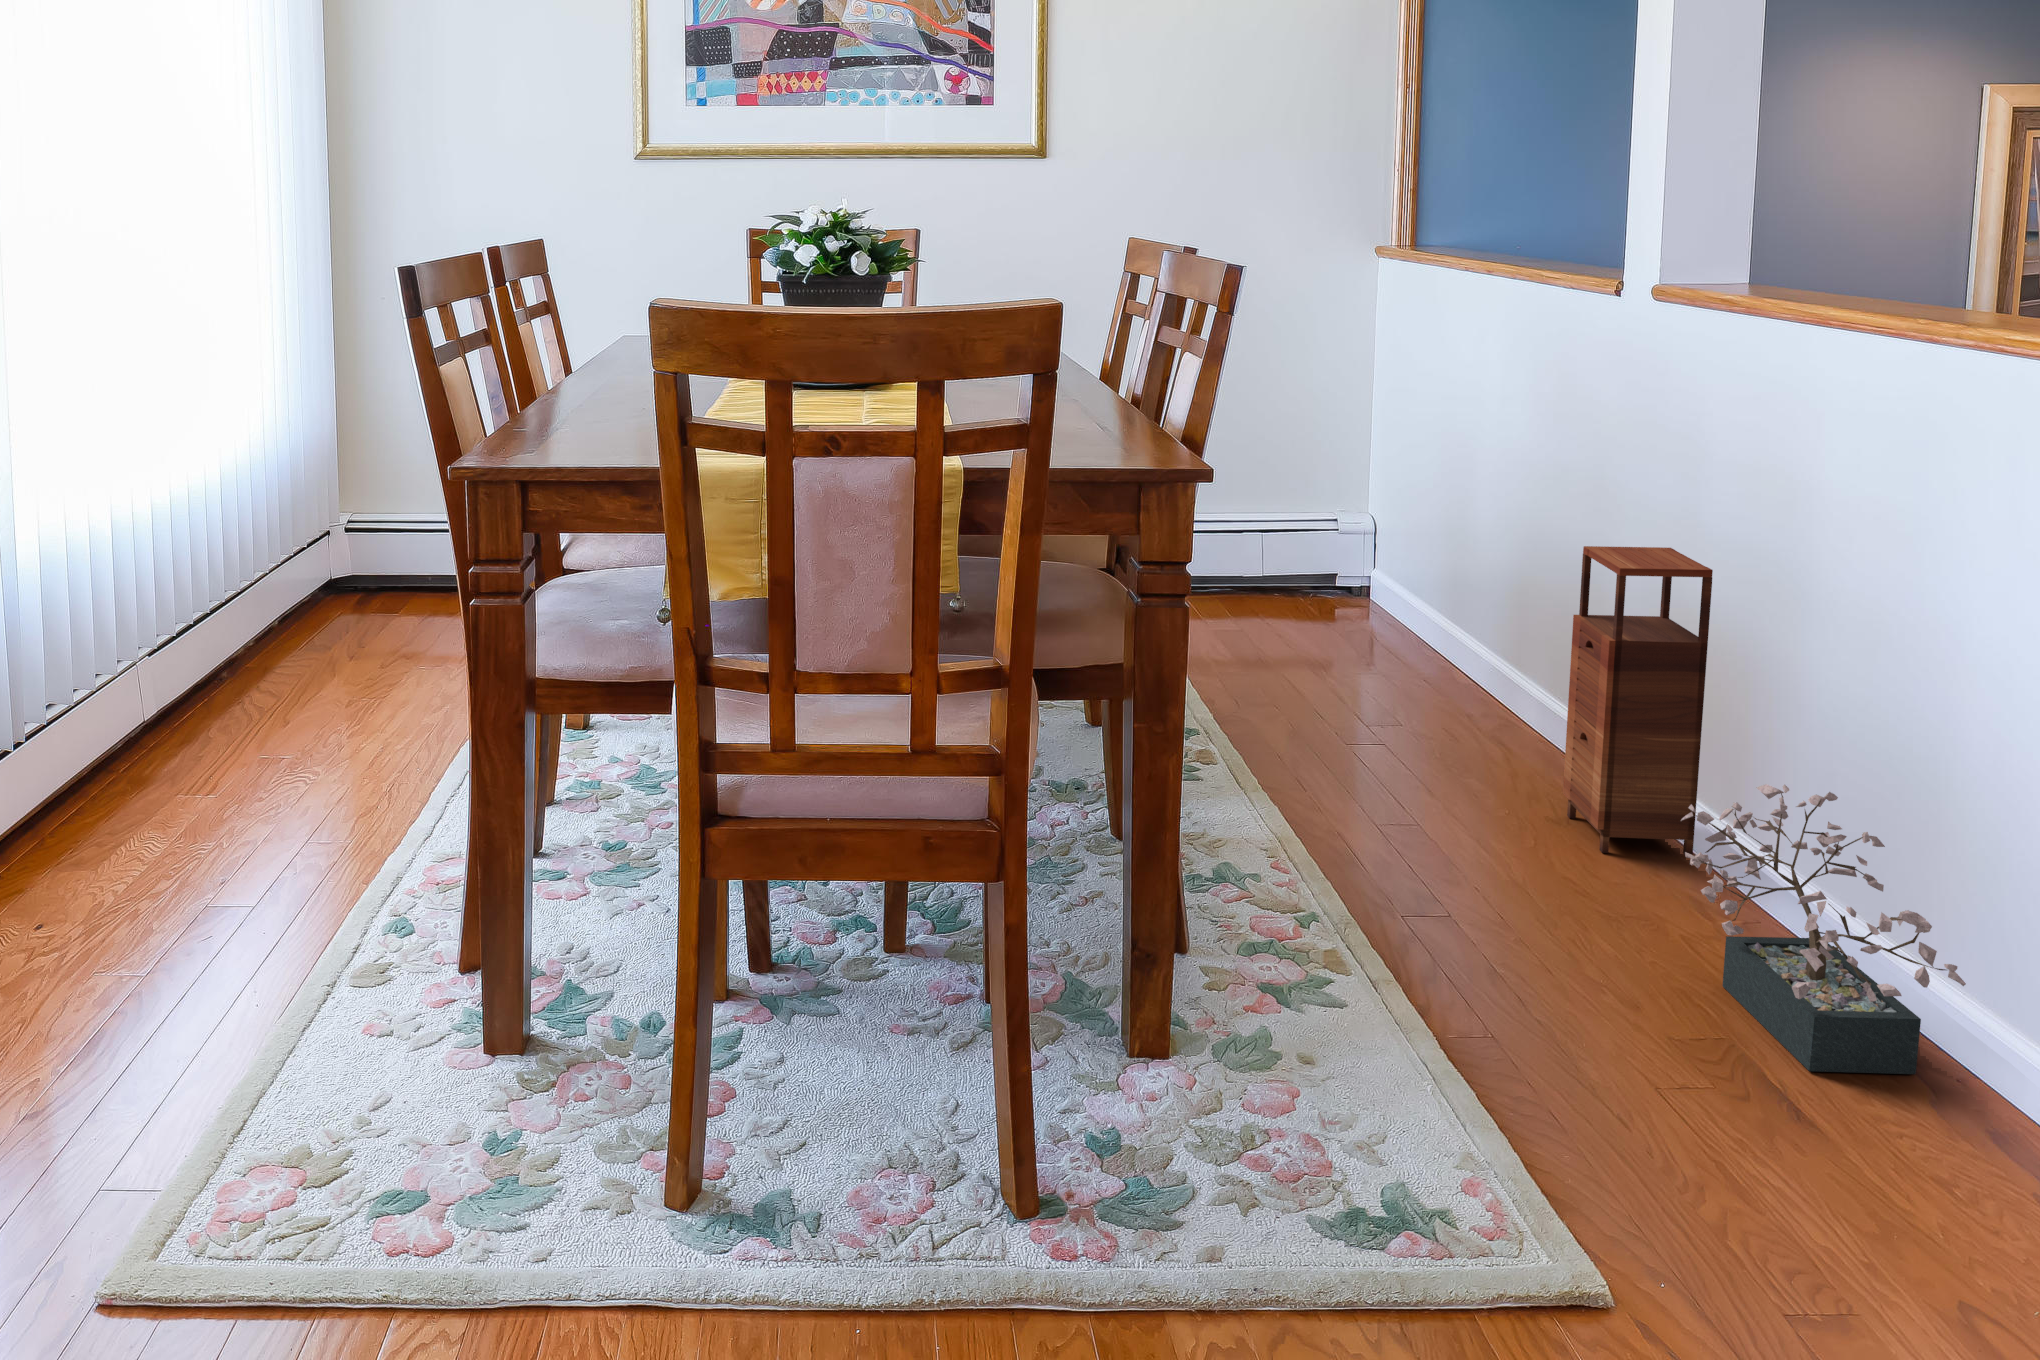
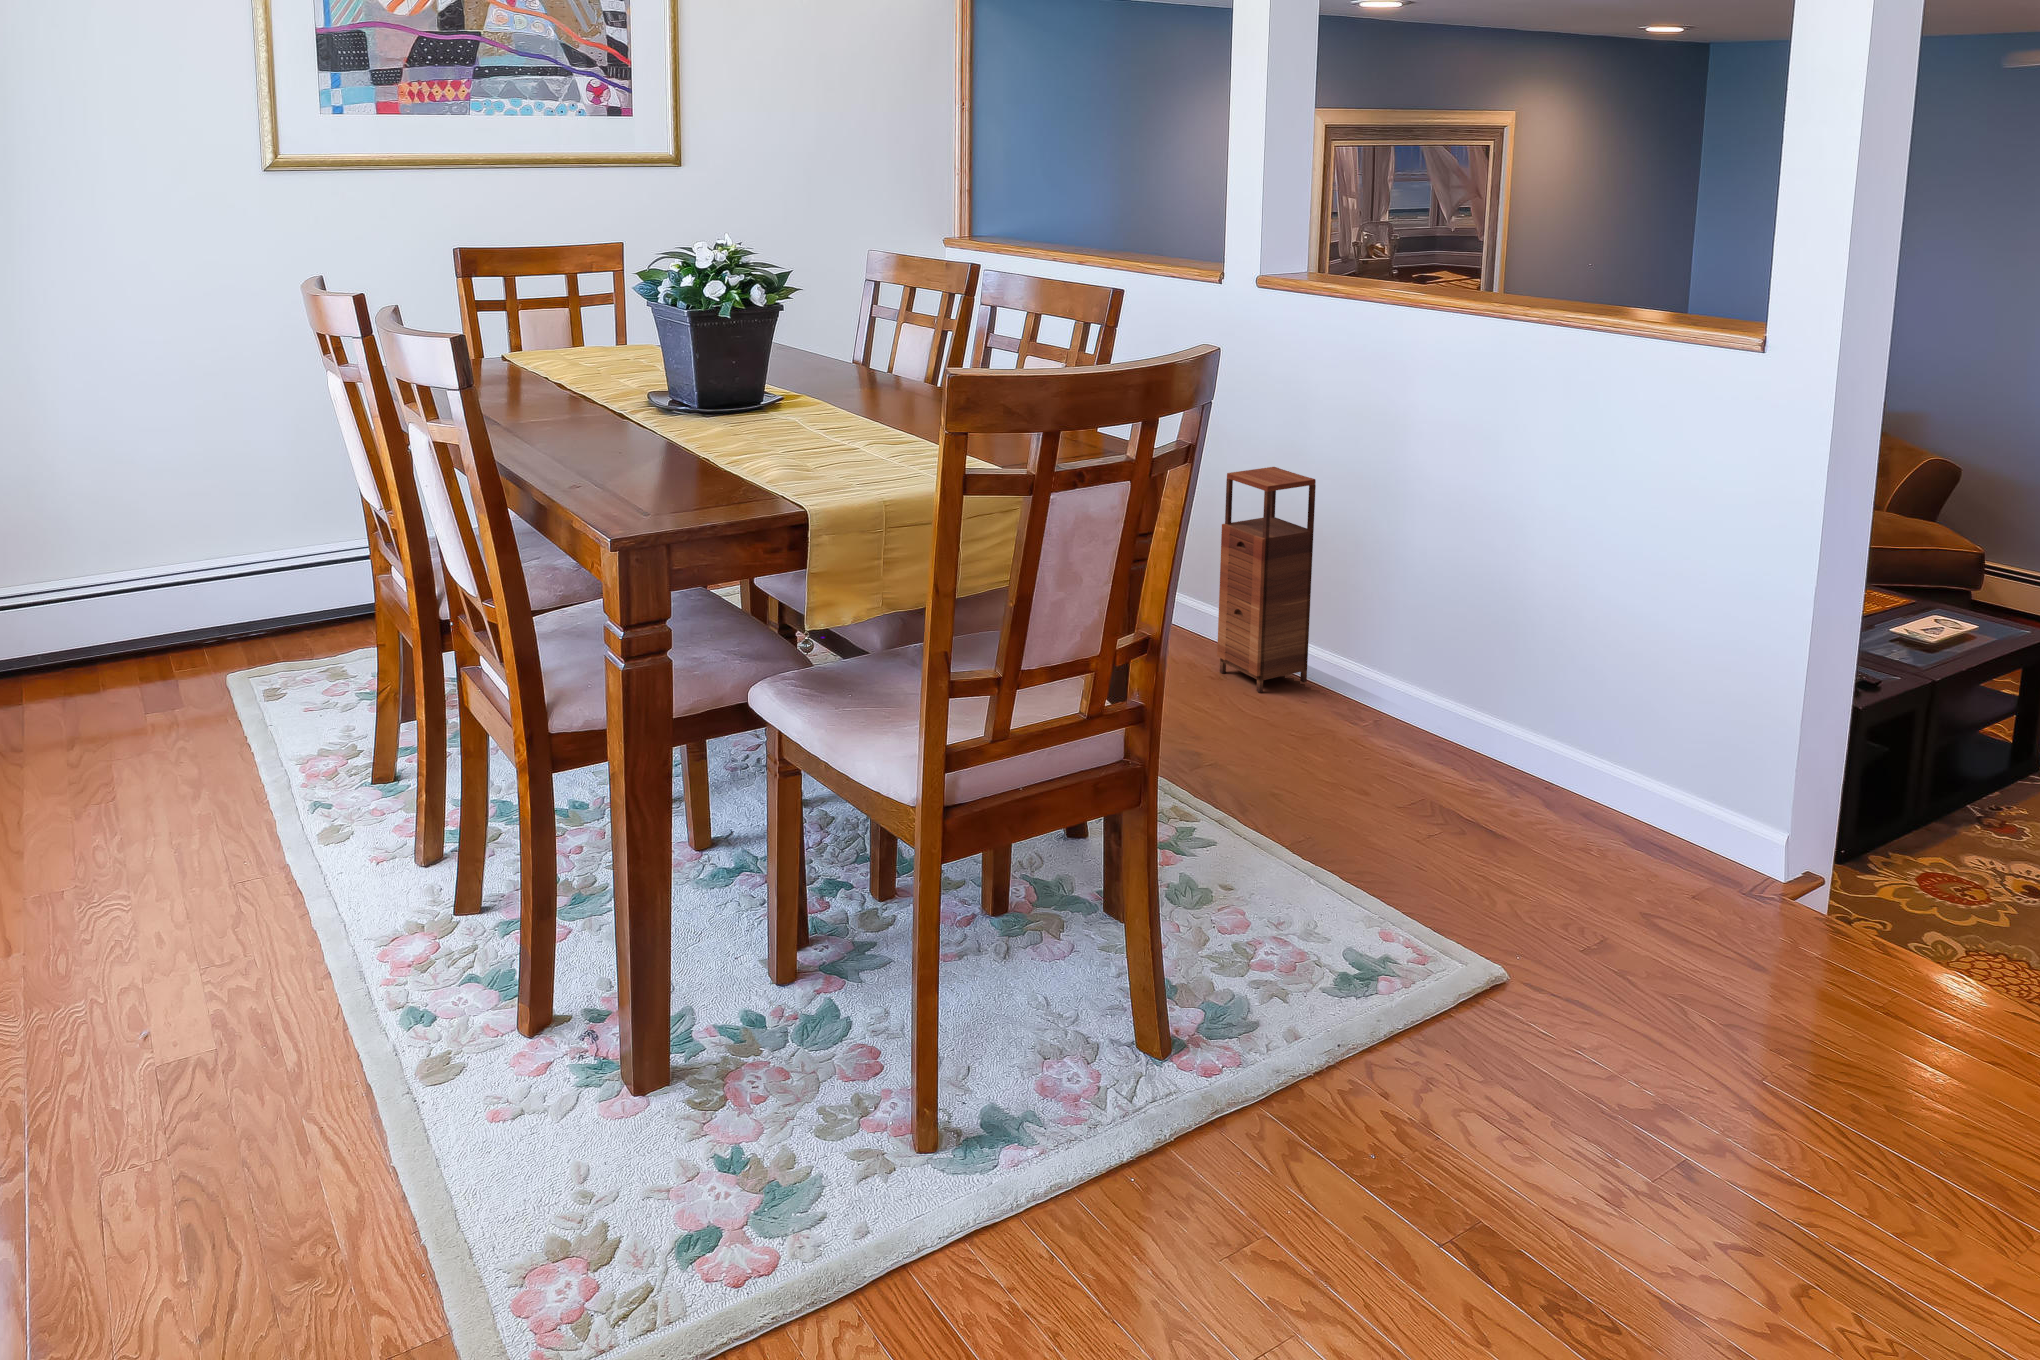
decorative plant: present [1681,784,1966,1074] -> none [1360,618,1538,800]

